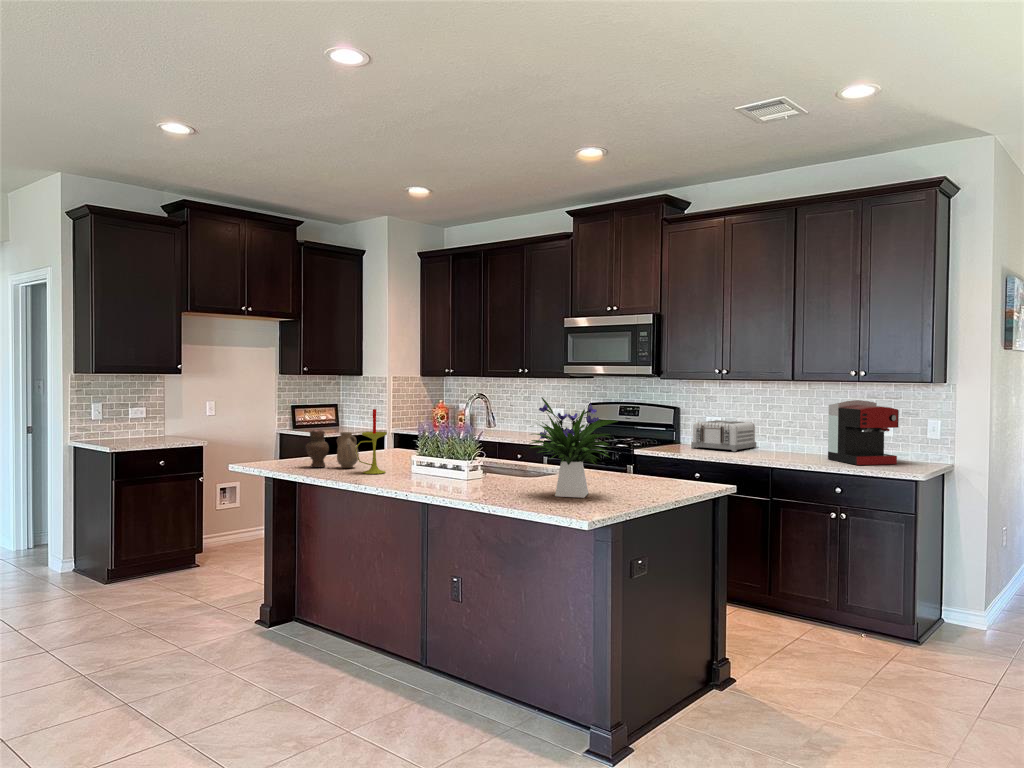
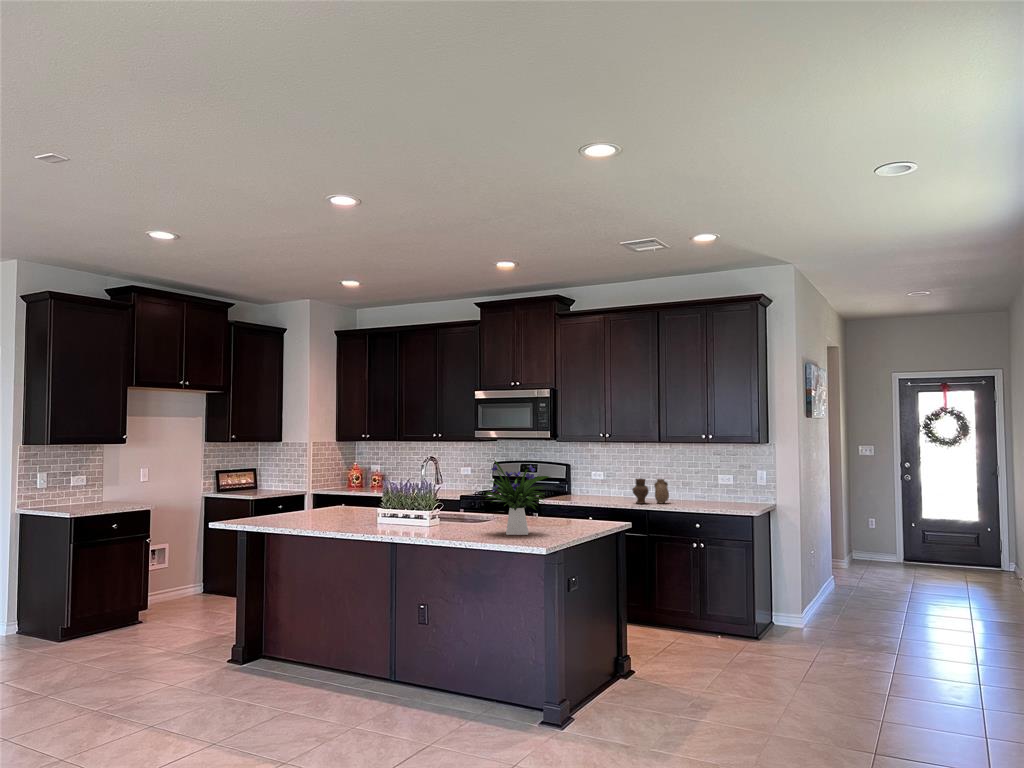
coffee maker: present [828,400,899,465] -> none [688,457,738,506]
candle: present [355,409,387,474] -> none [331,470,357,525]
toaster: present [691,420,756,451] -> none [583,475,633,499]
vase: present [306,430,359,468] -> present [632,478,669,504]

